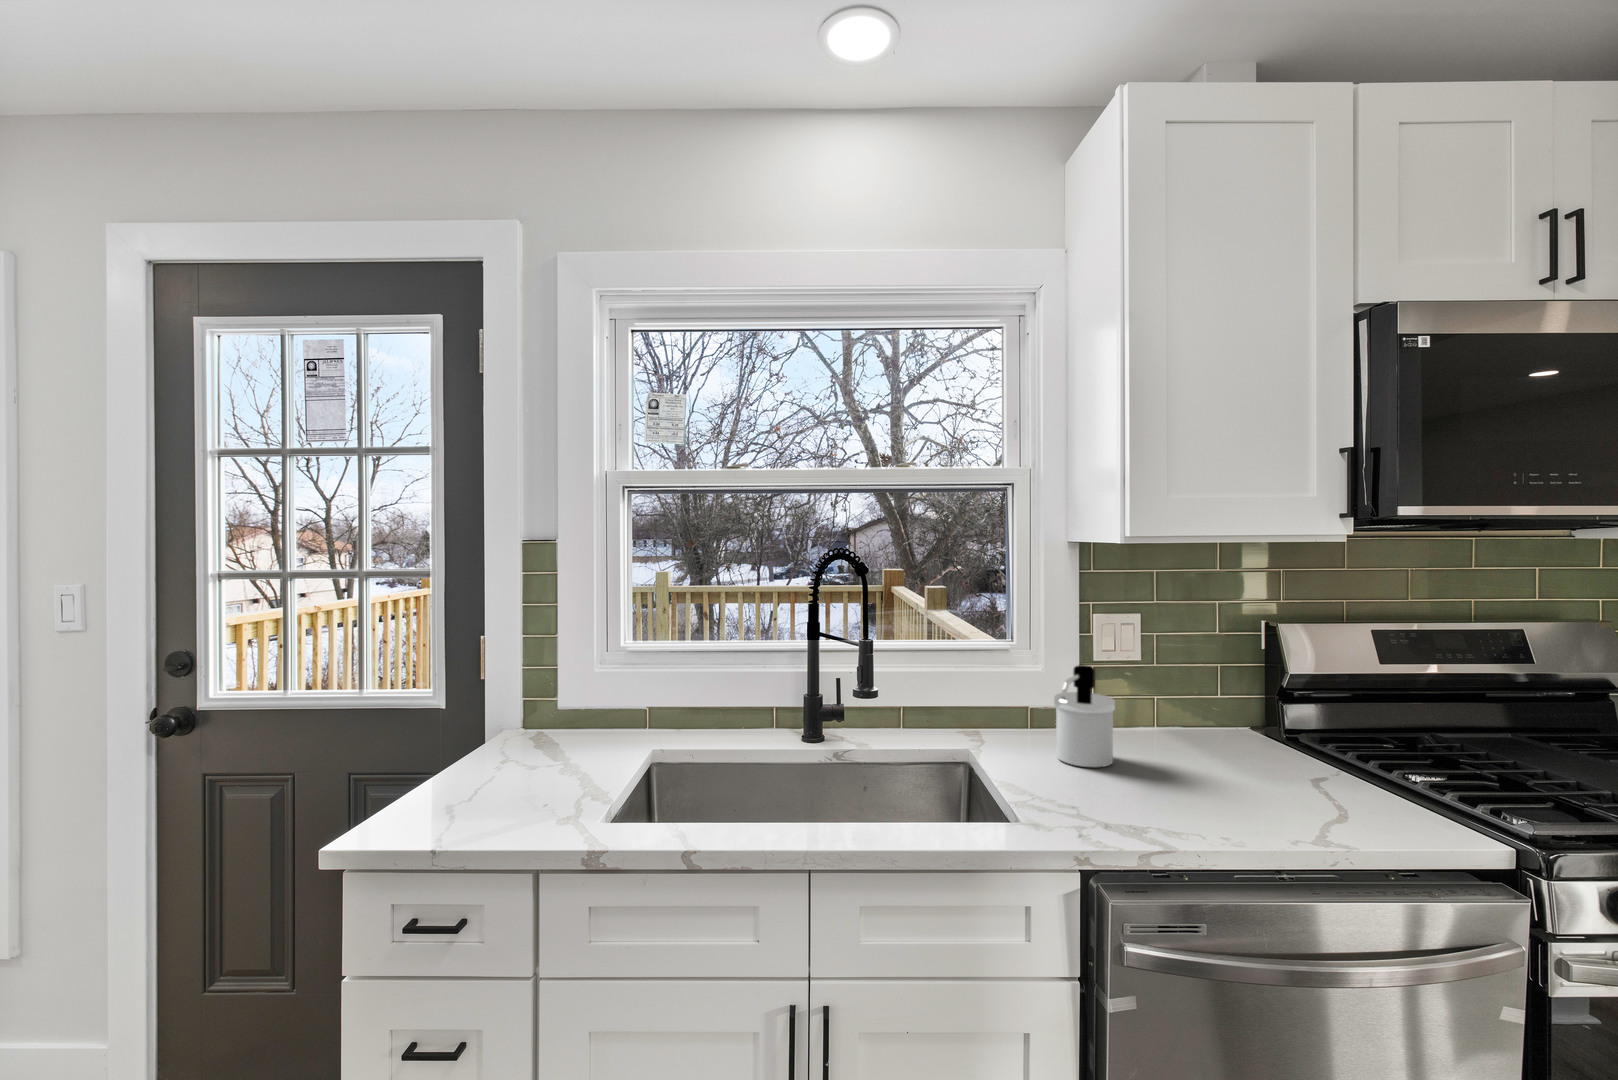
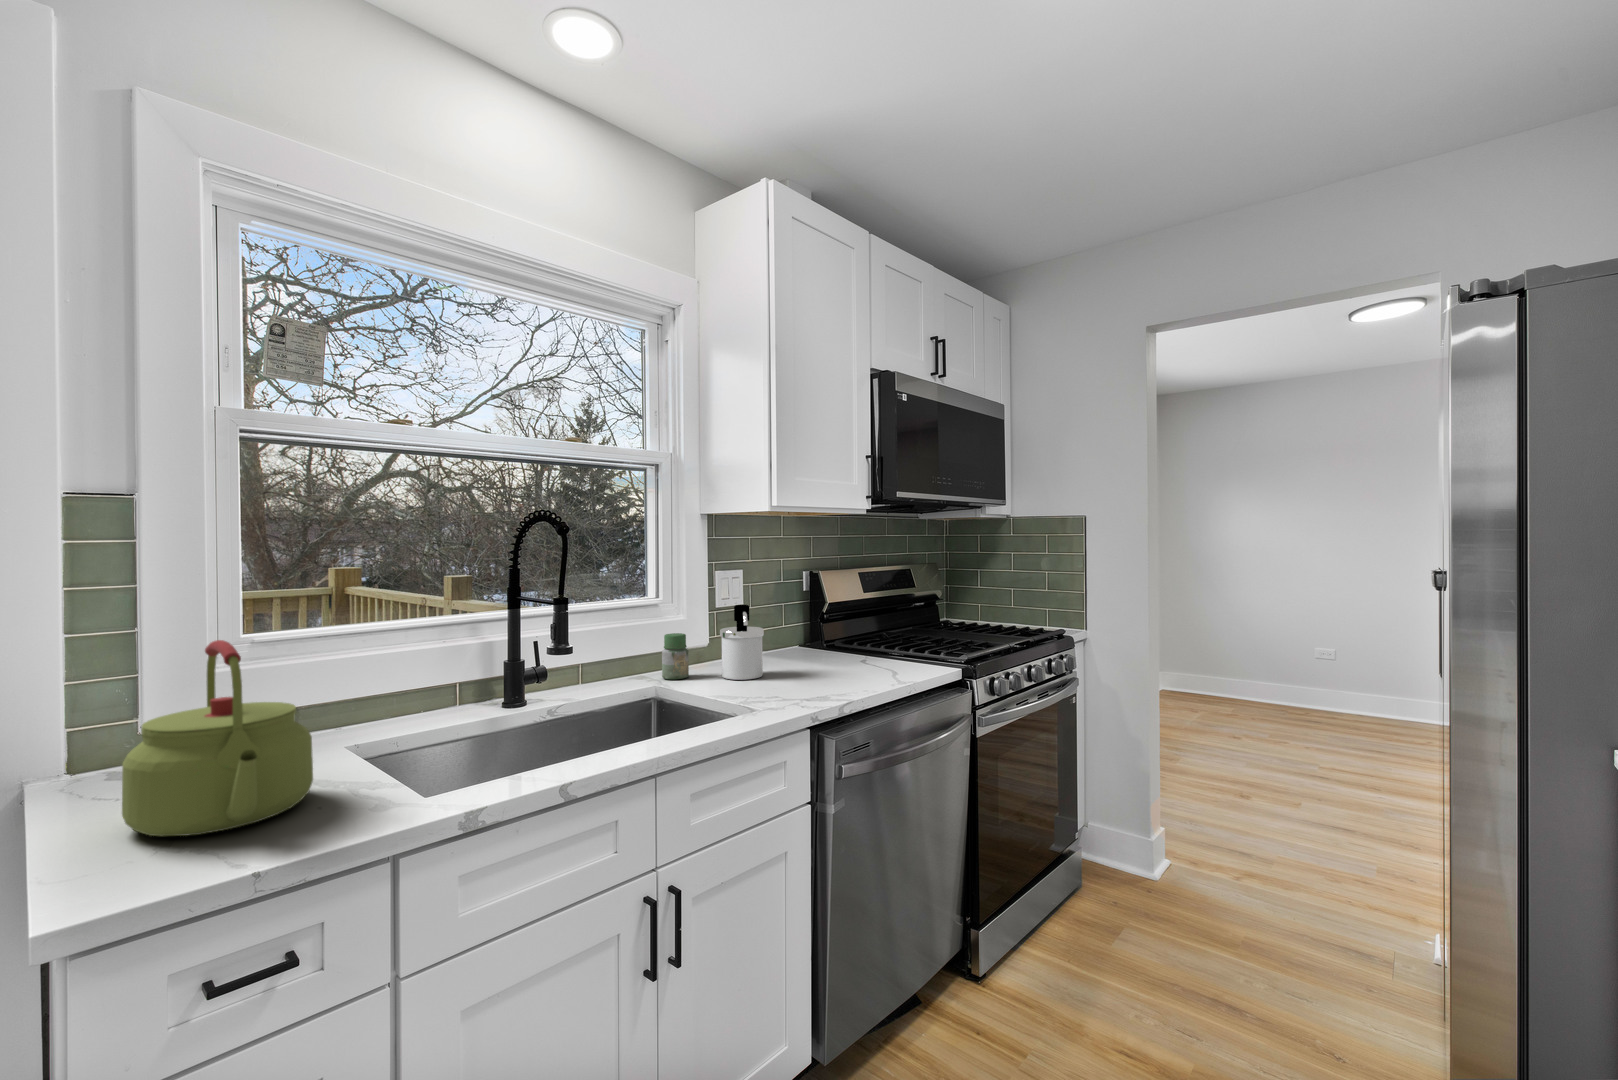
kettle: none [443,659,564,806] -> present [122,640,313,836]
jar: none [992,688,1024,745] -> present [662,633,689,679]

